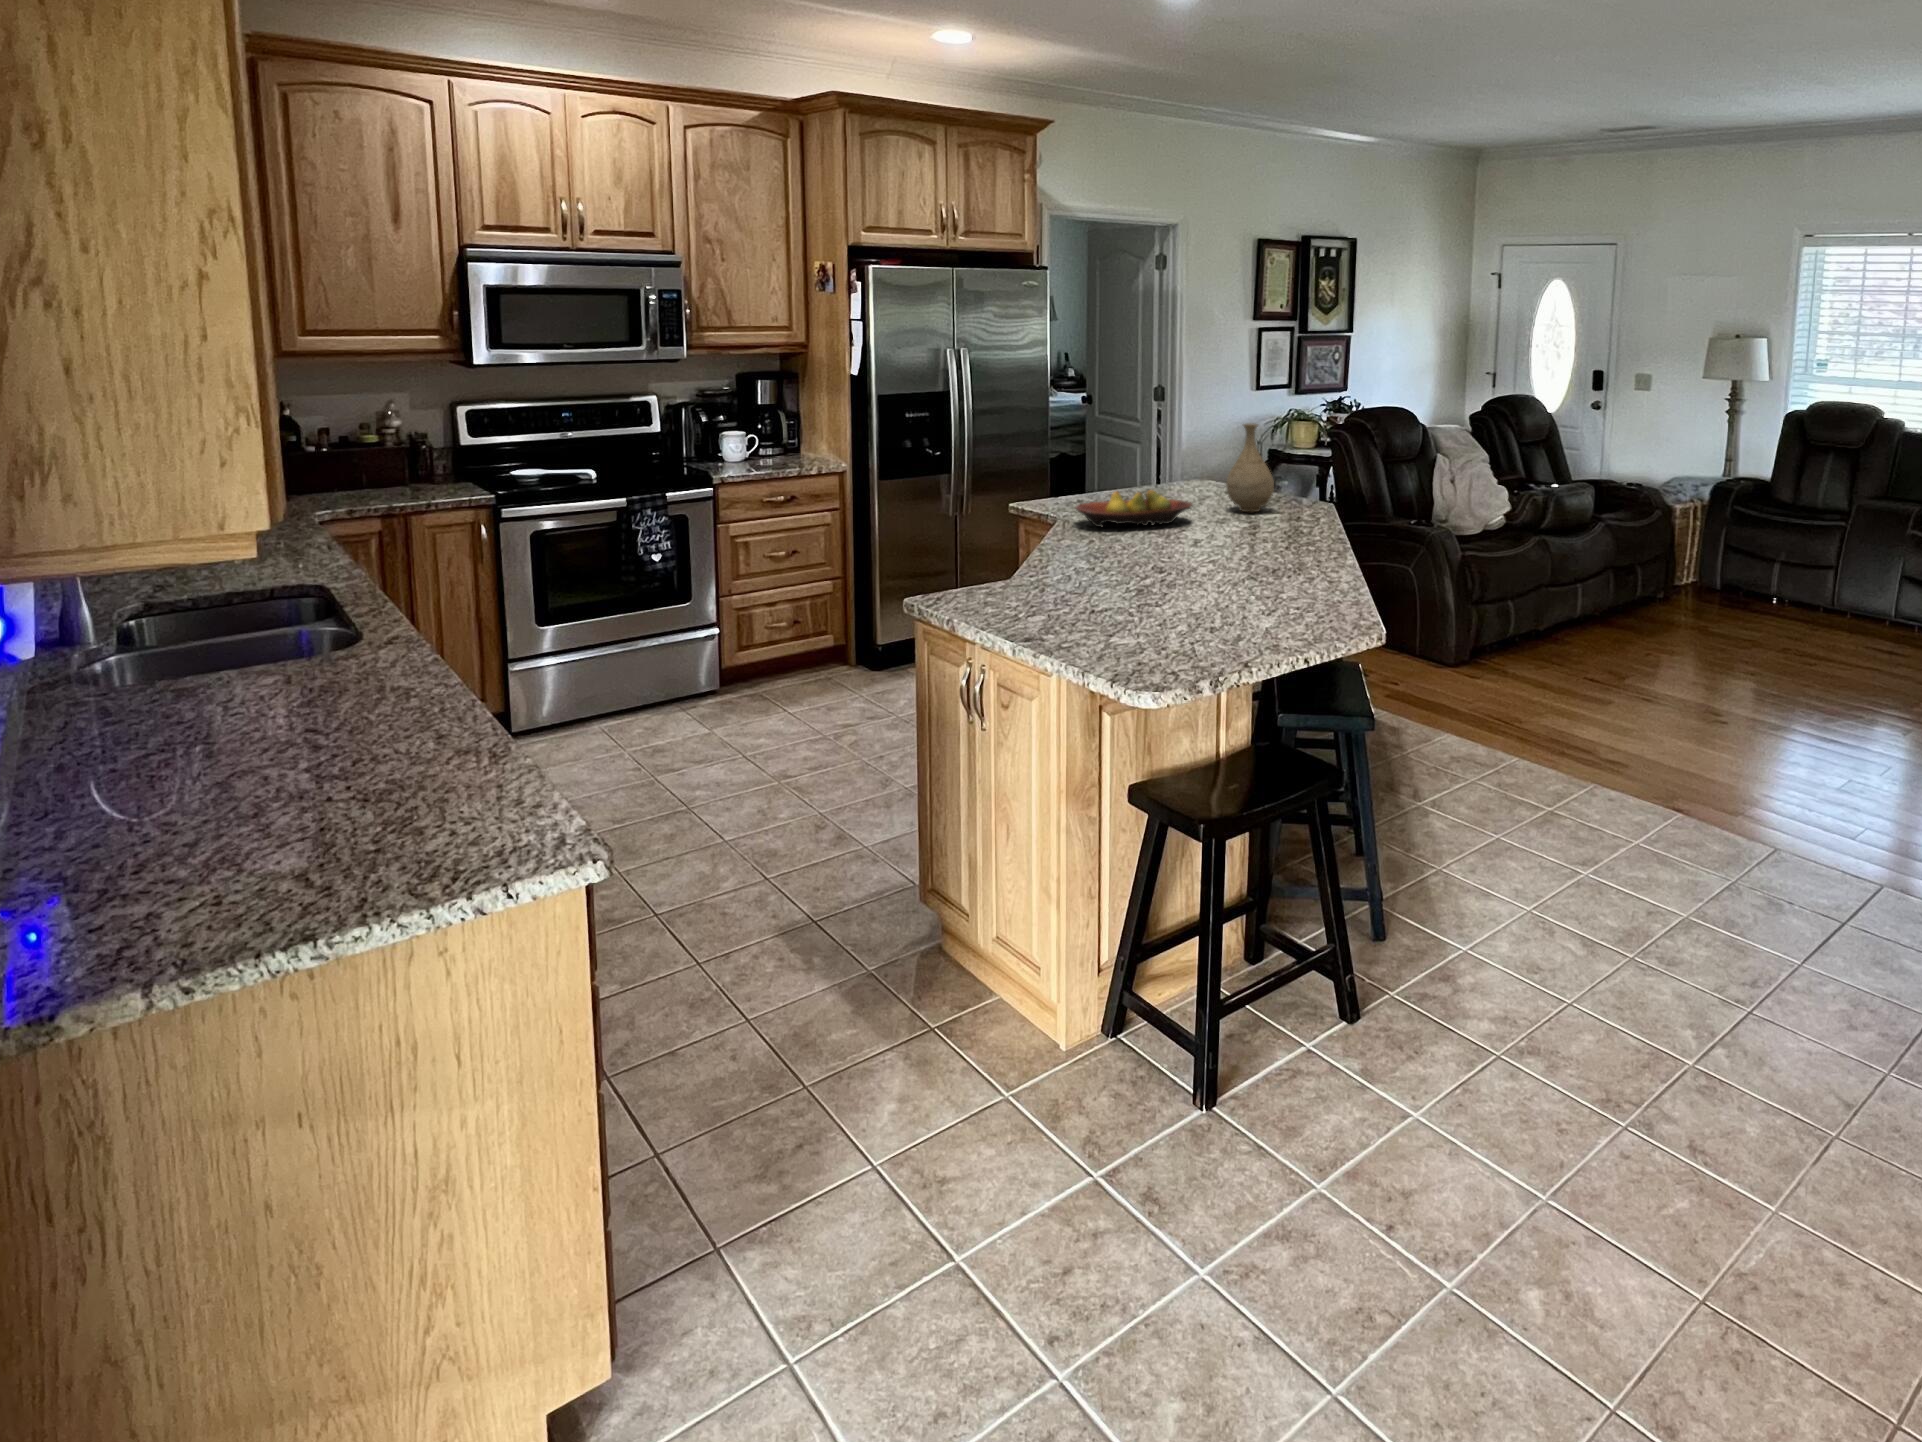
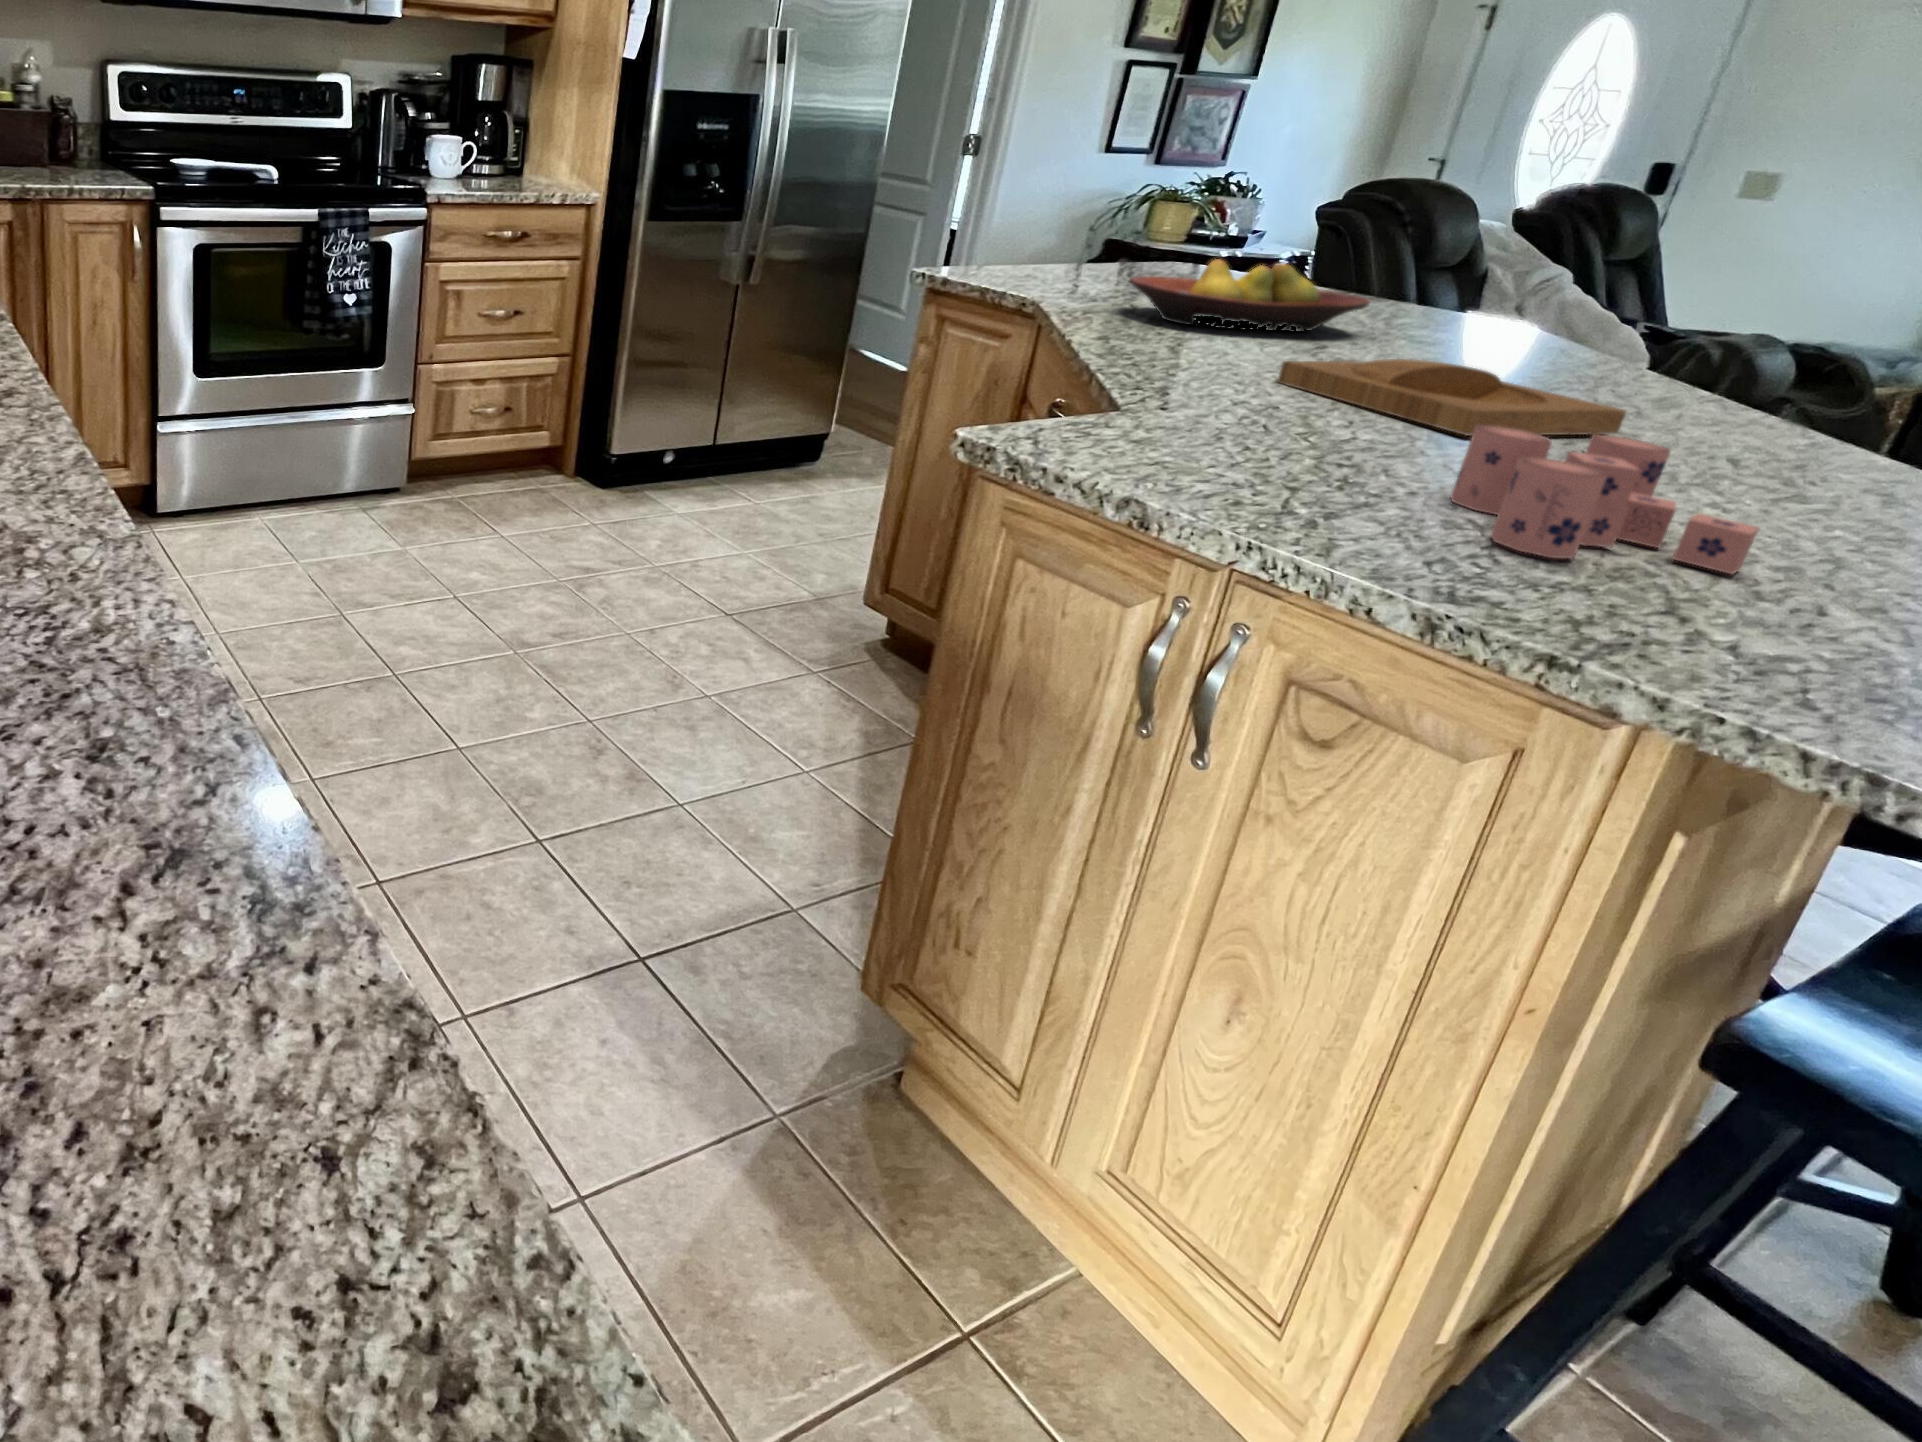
vase: present [1226,424,1274,512] -> none [1381,155,1502,327]
tray: none [1091,538,1210,573] -> present [1278,359,1626,436]
candle: none [1048,568,1133,619] -> present [1451,425,1759,574]

